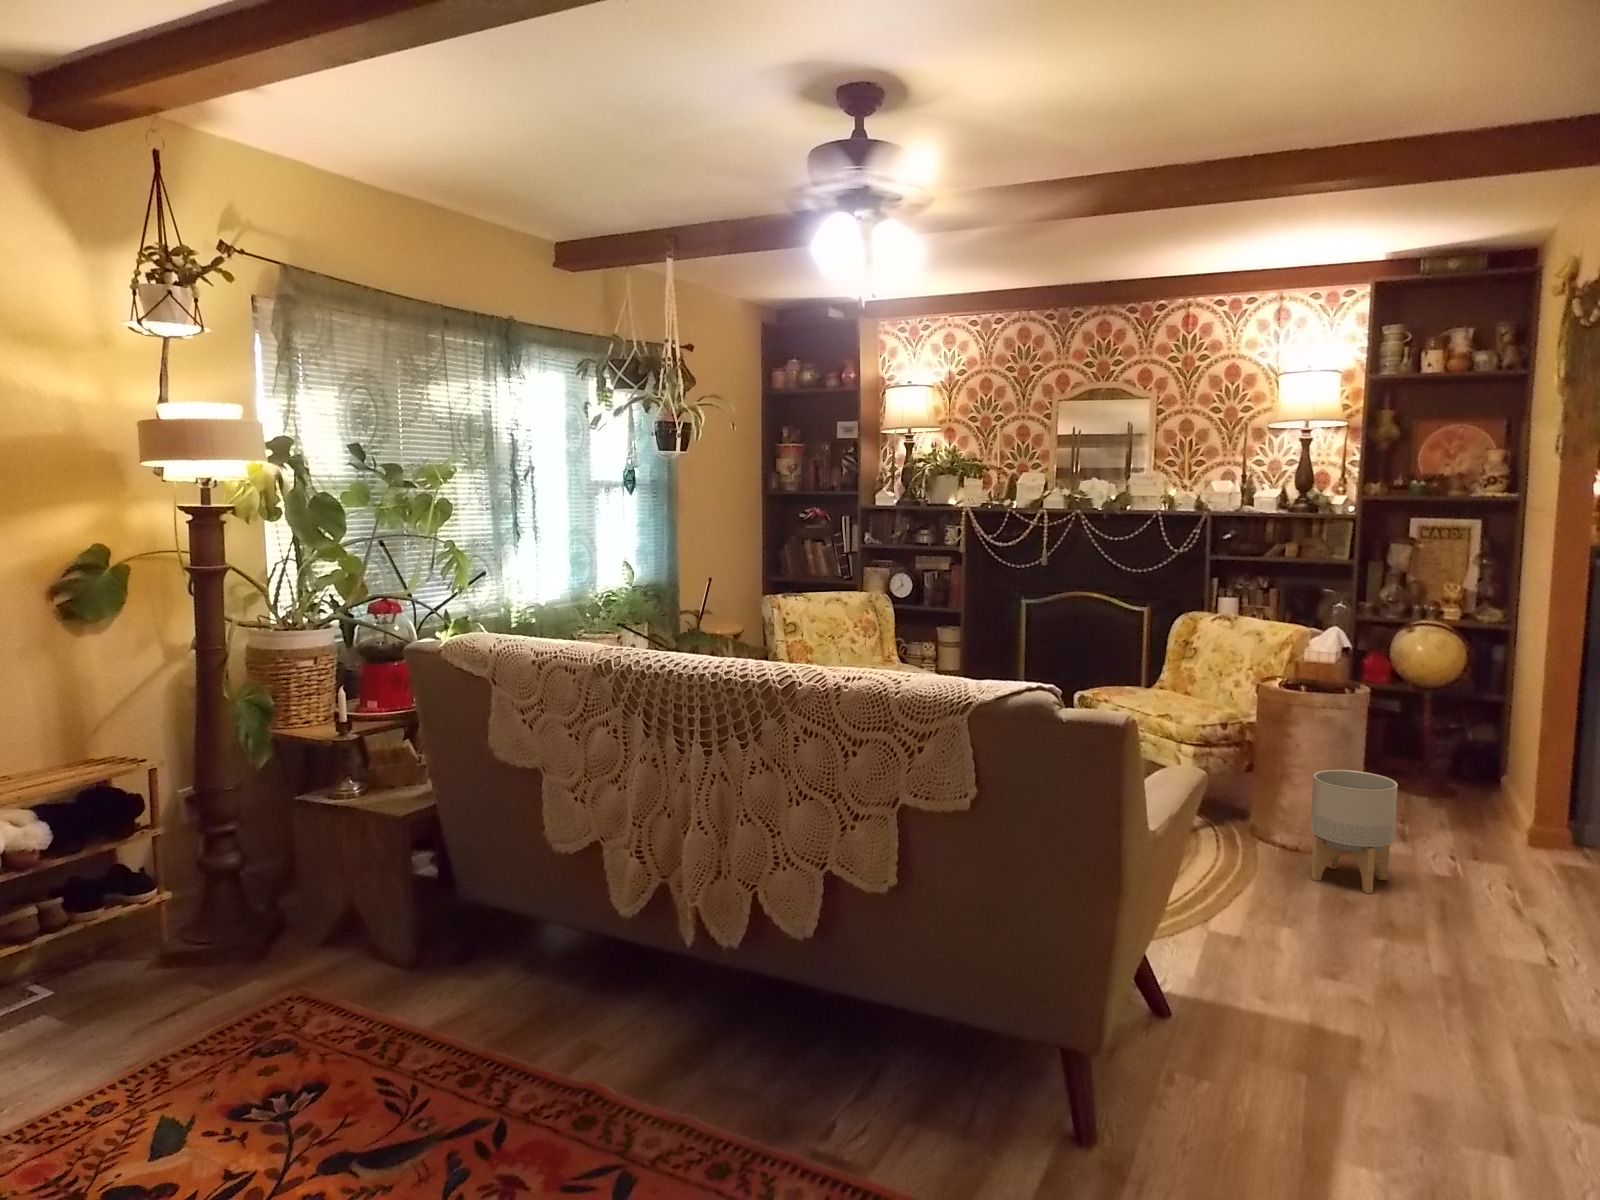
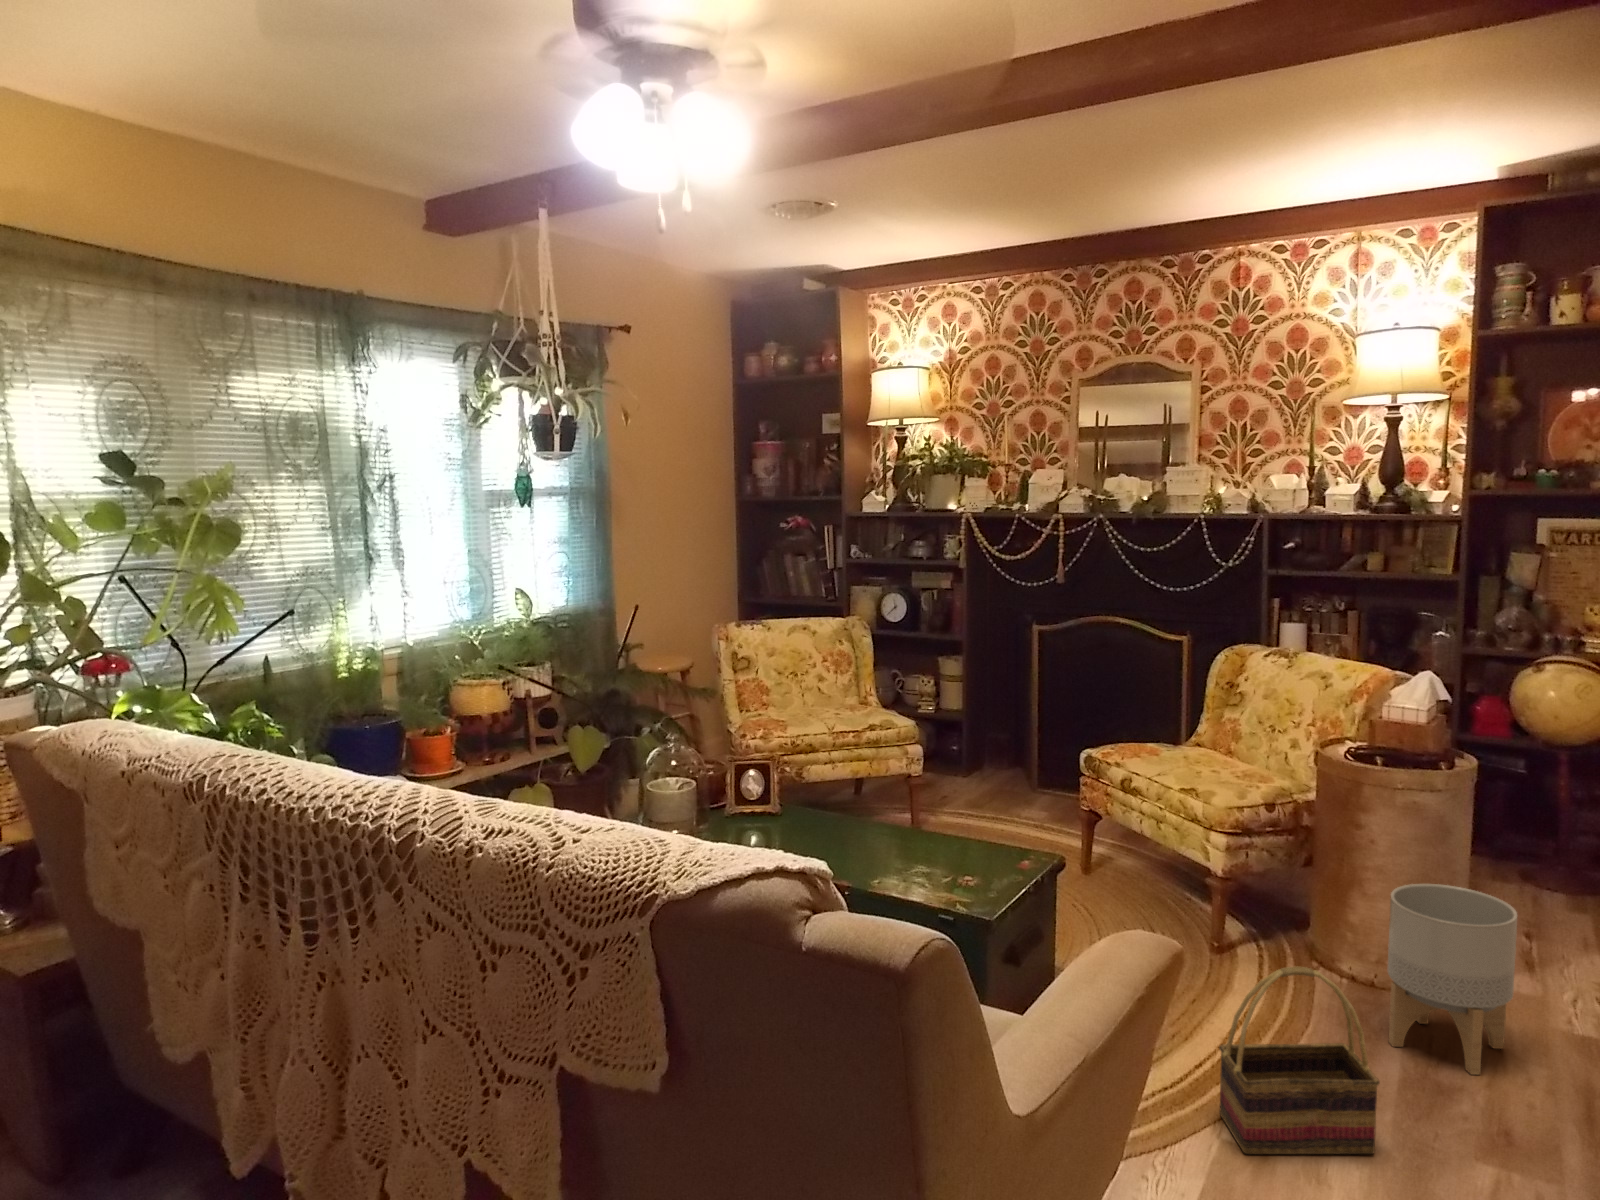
basket: none [1205,810,1312,934] -> present [1219,967,1380,1154]

